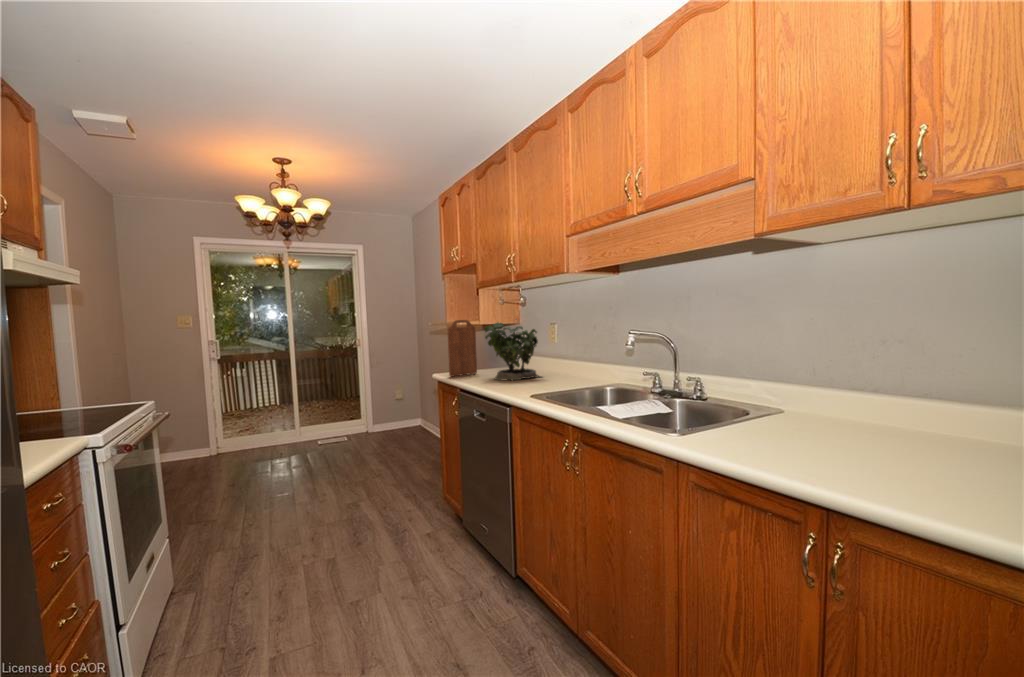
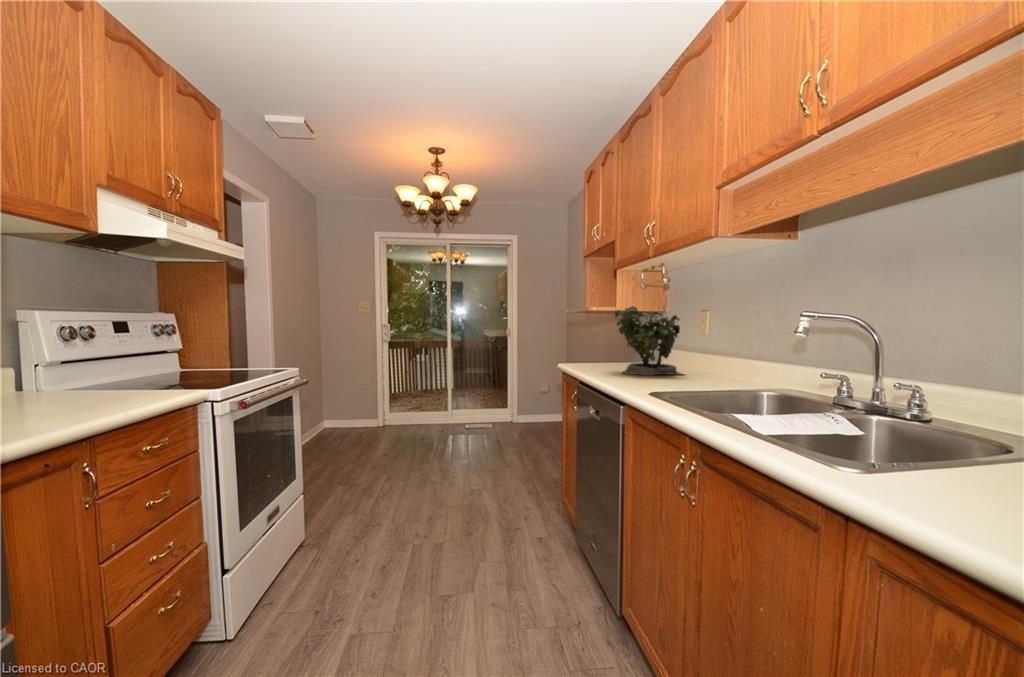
cutting board: present [448,320,477,377] -> none [575,304,609,367]

